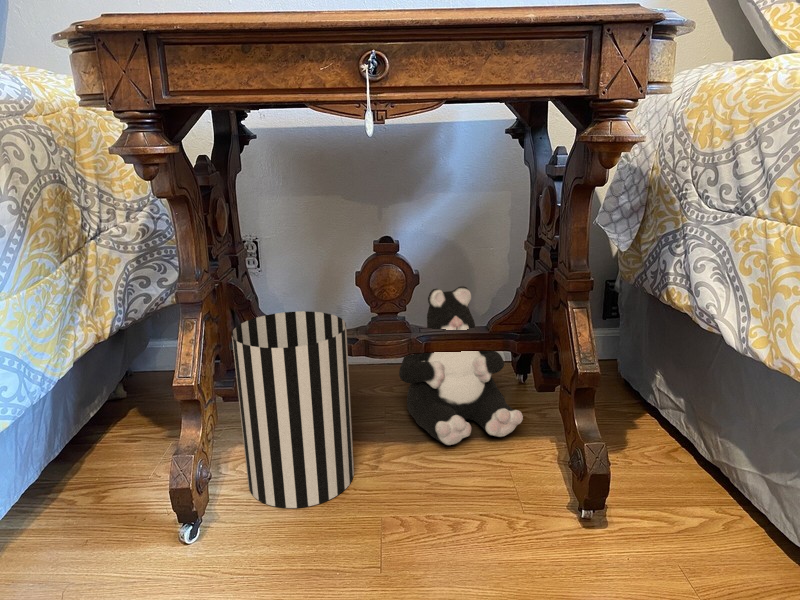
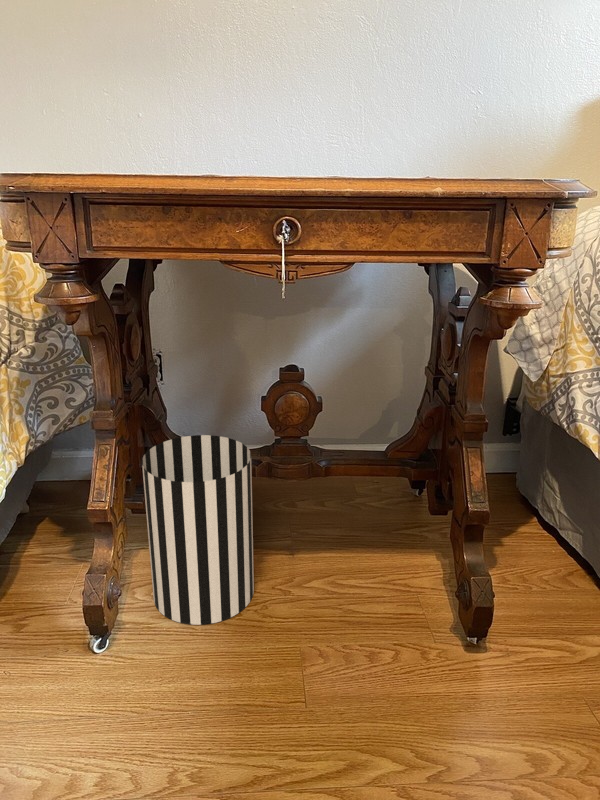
plush toy: present [399,286,523,445] -> none [299,407,418,564]

